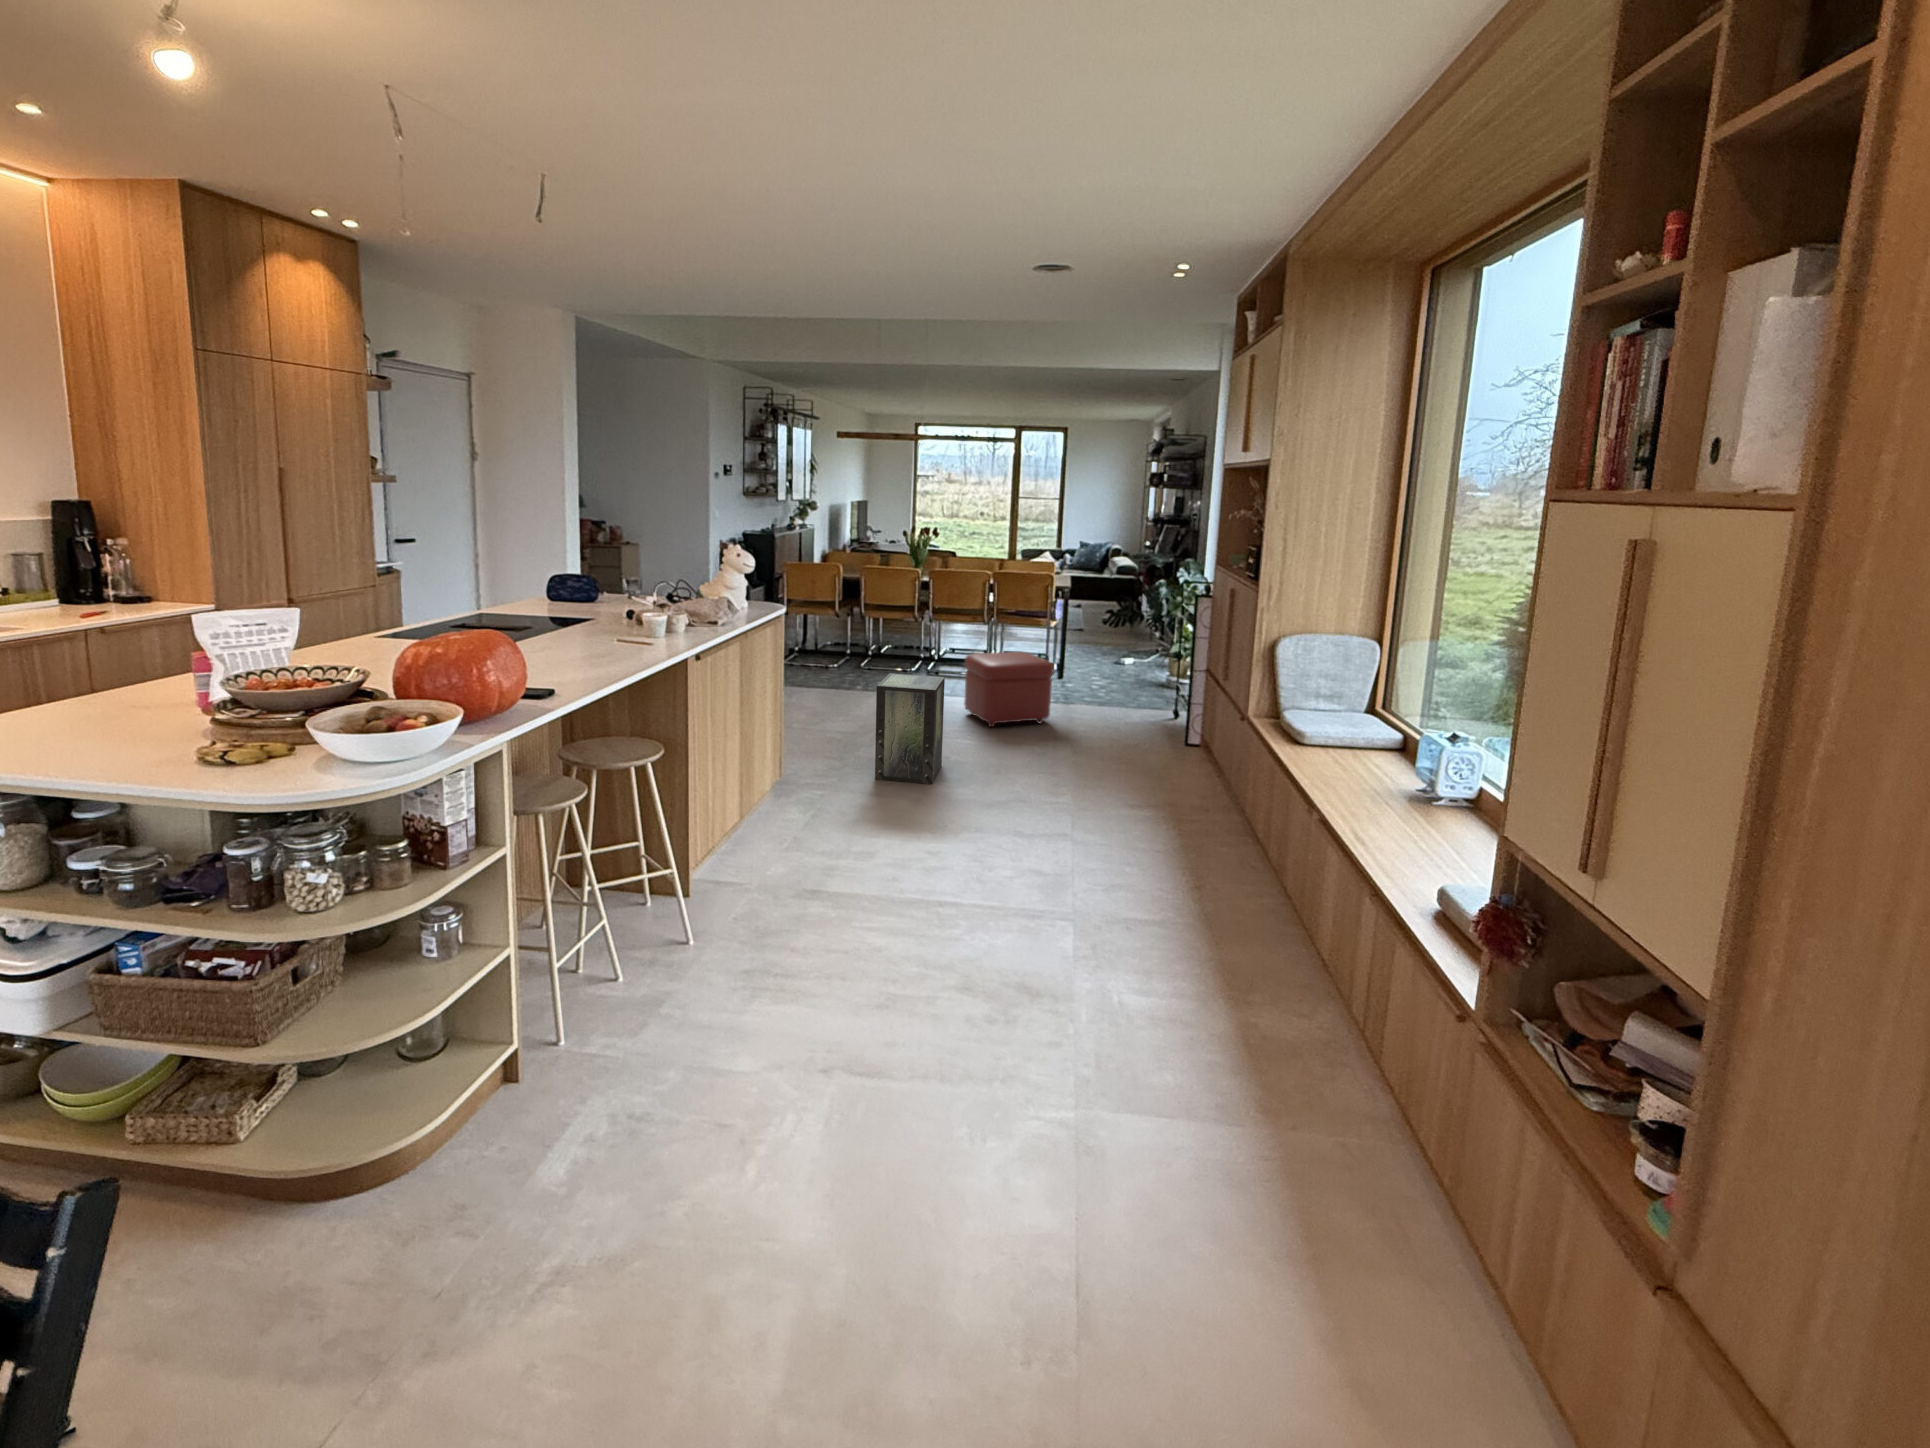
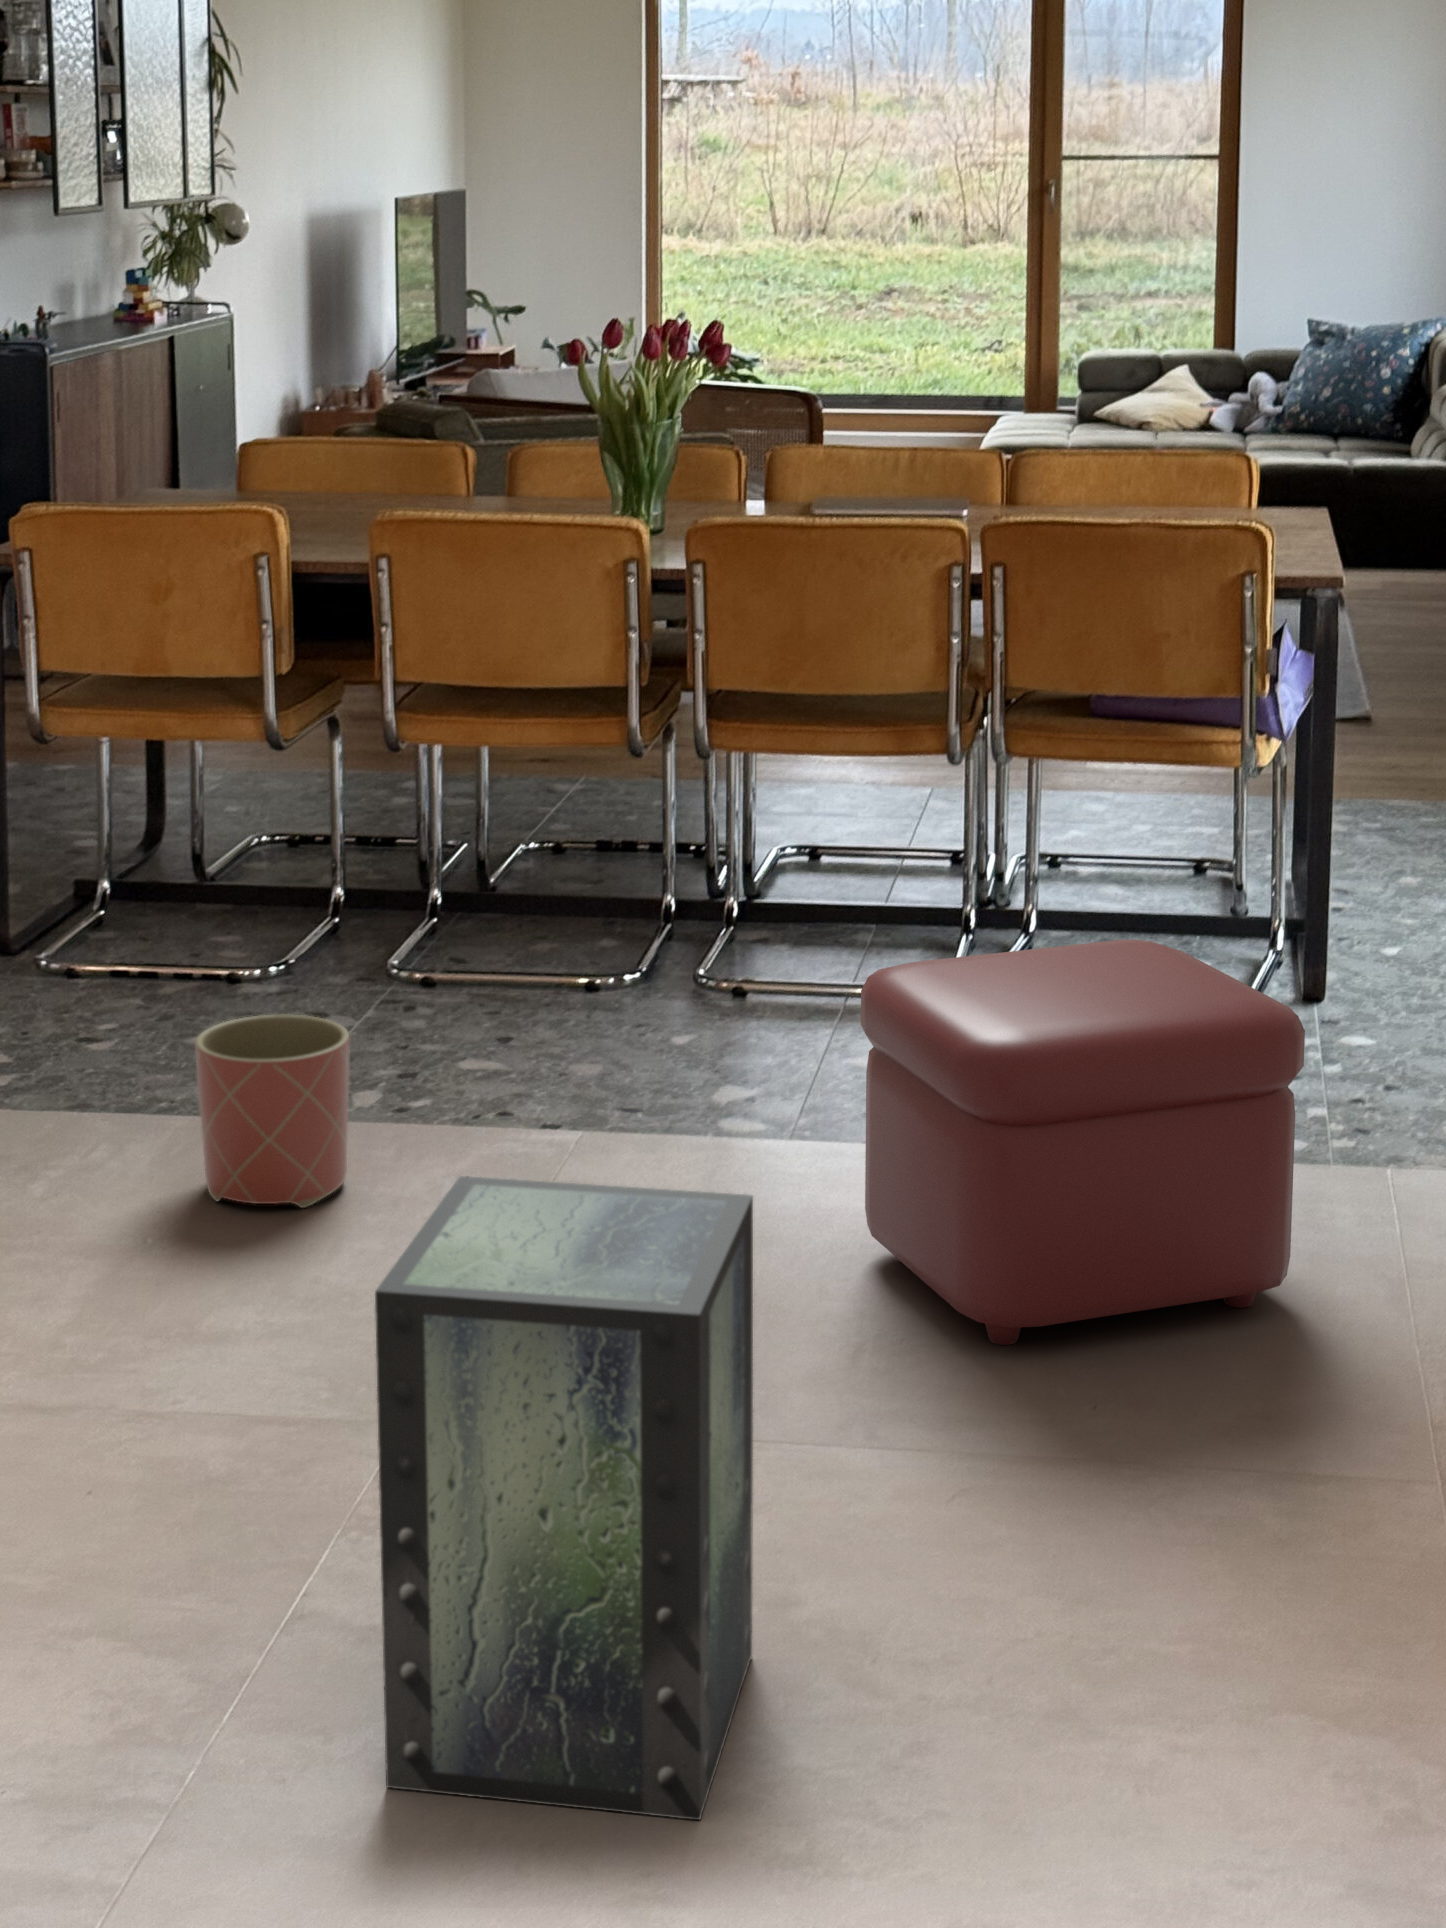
planter: none [826,665,858,704] -> present [195,1015,350,1208]

